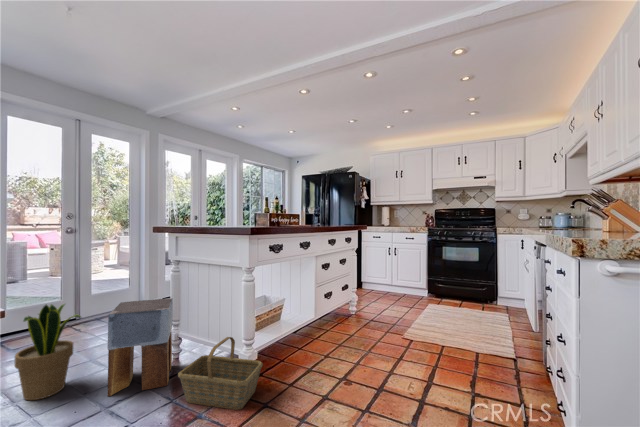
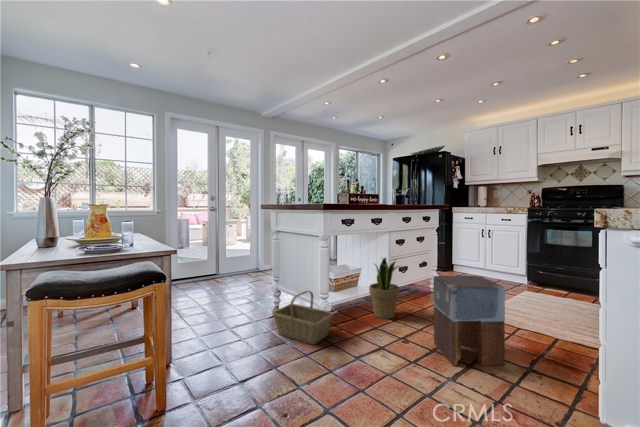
stool: present [107,298,173,396] -> present [433,276,505,366]
potted plant: present [14,304,81,400] -> present [369,257,400,319]

